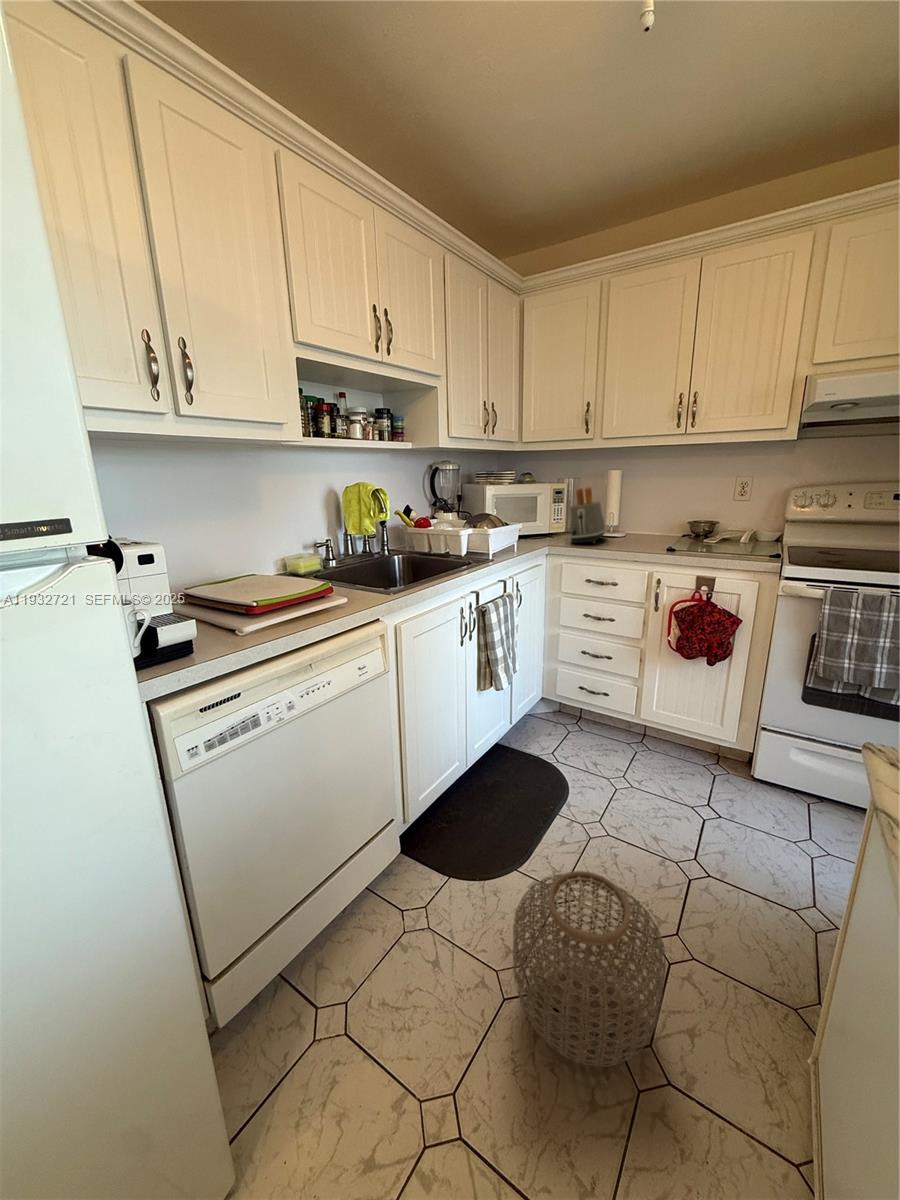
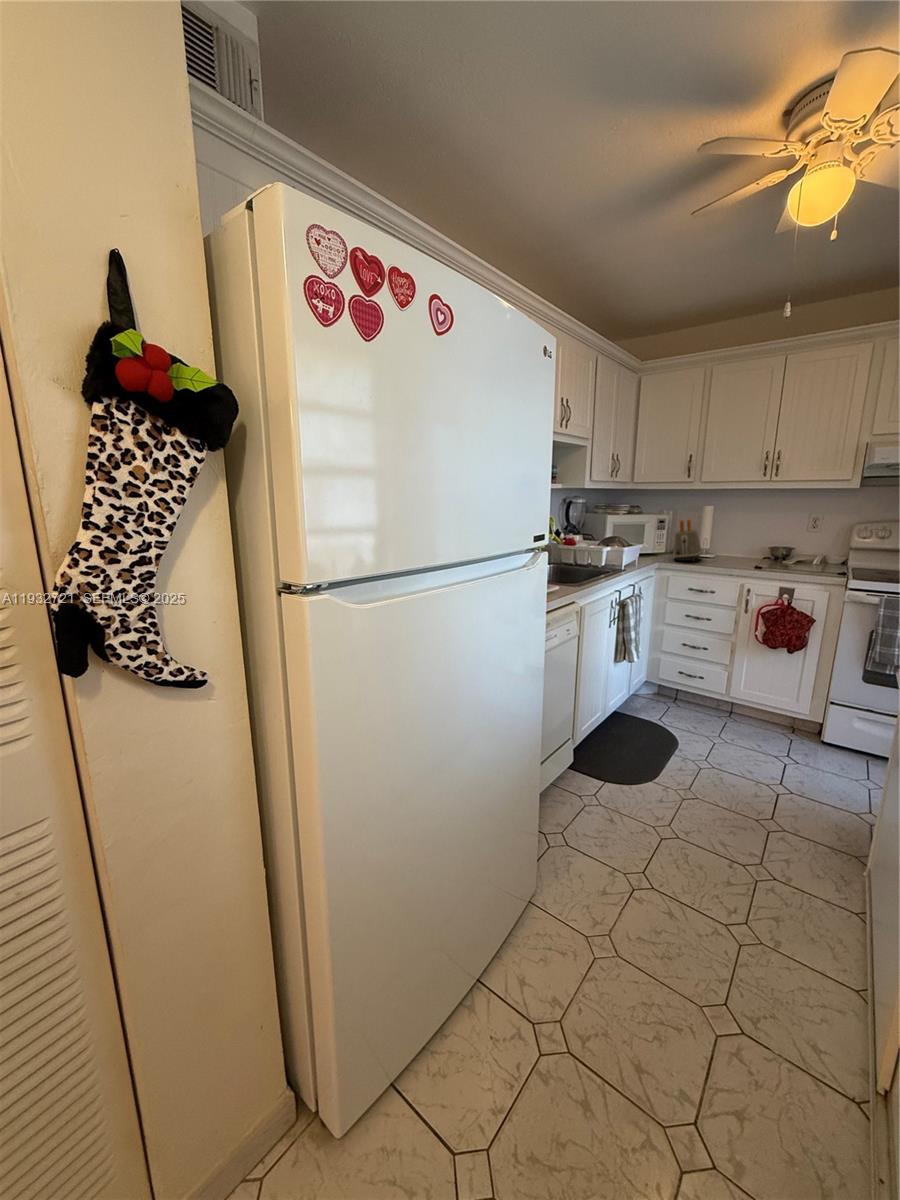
woven basket: present [513,871,666,1066] -> none [671,759,776,869]

